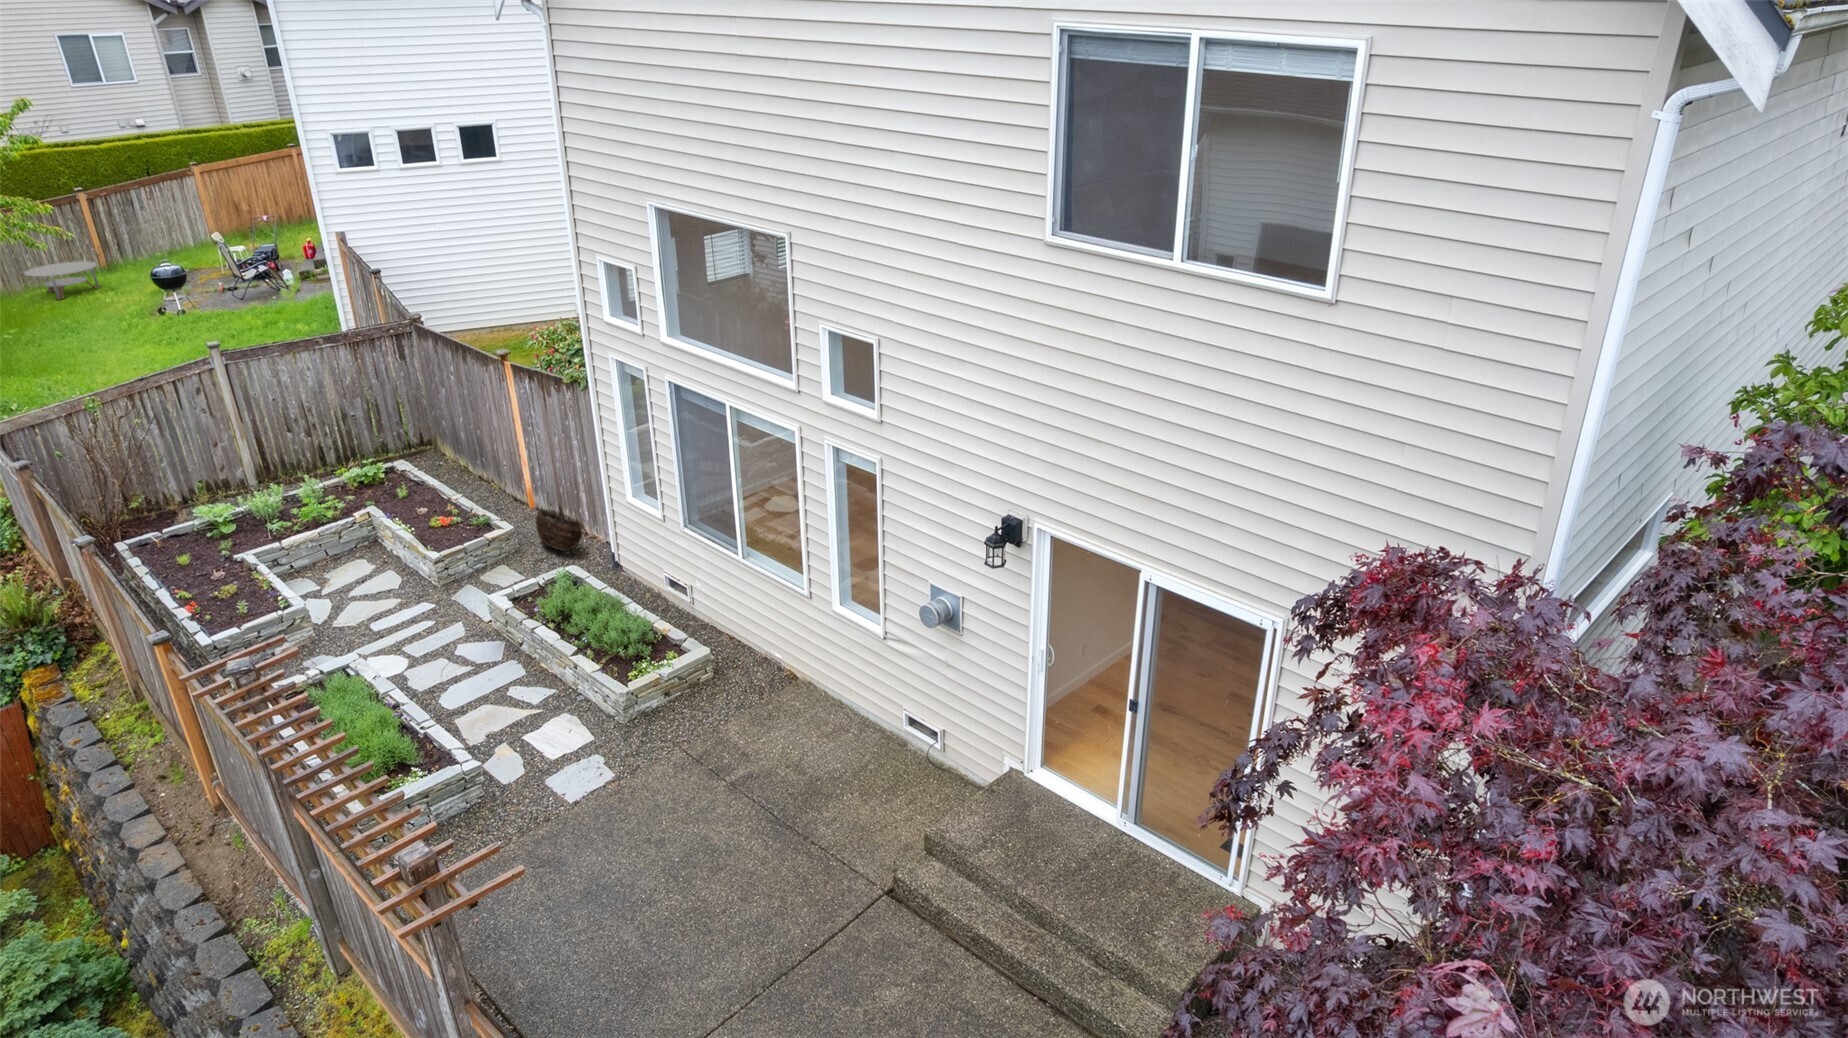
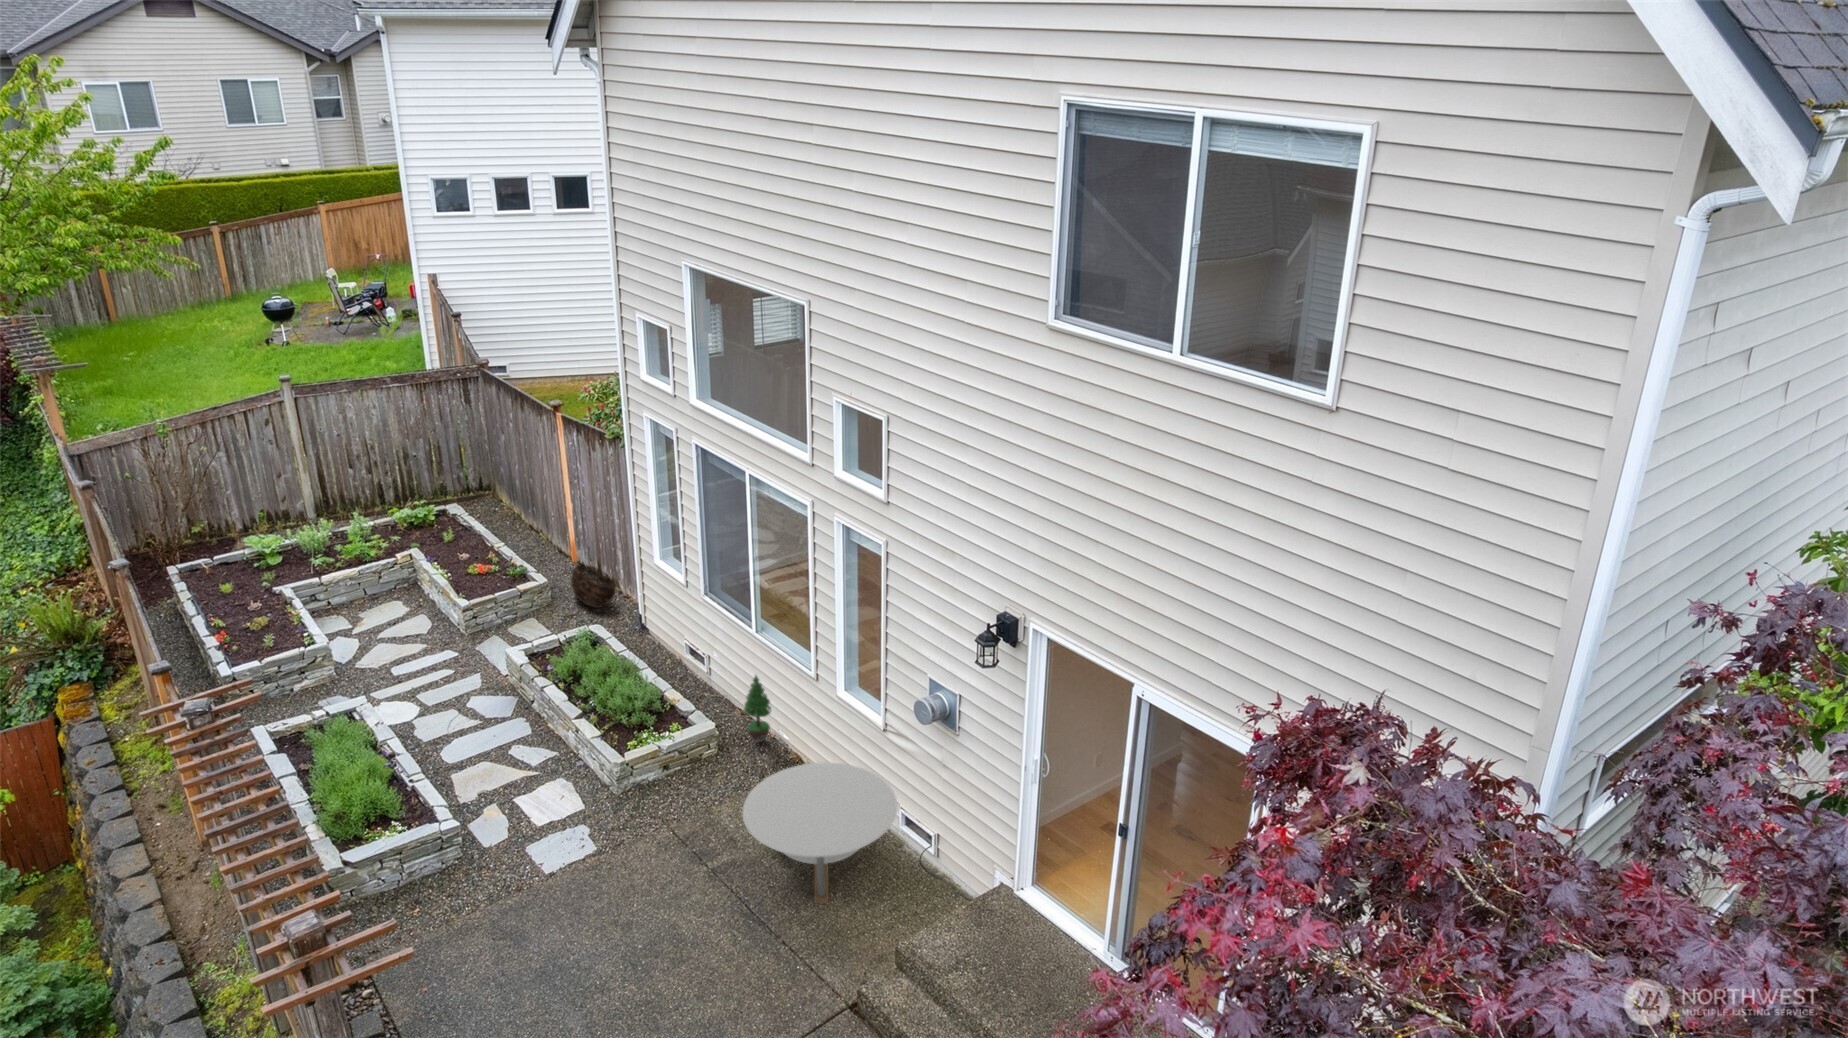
round table: present [25,261,100,300] -> present [743,763,897,904]
potted tree: none [736,599,763,664] -> present [744,676,771,743]

